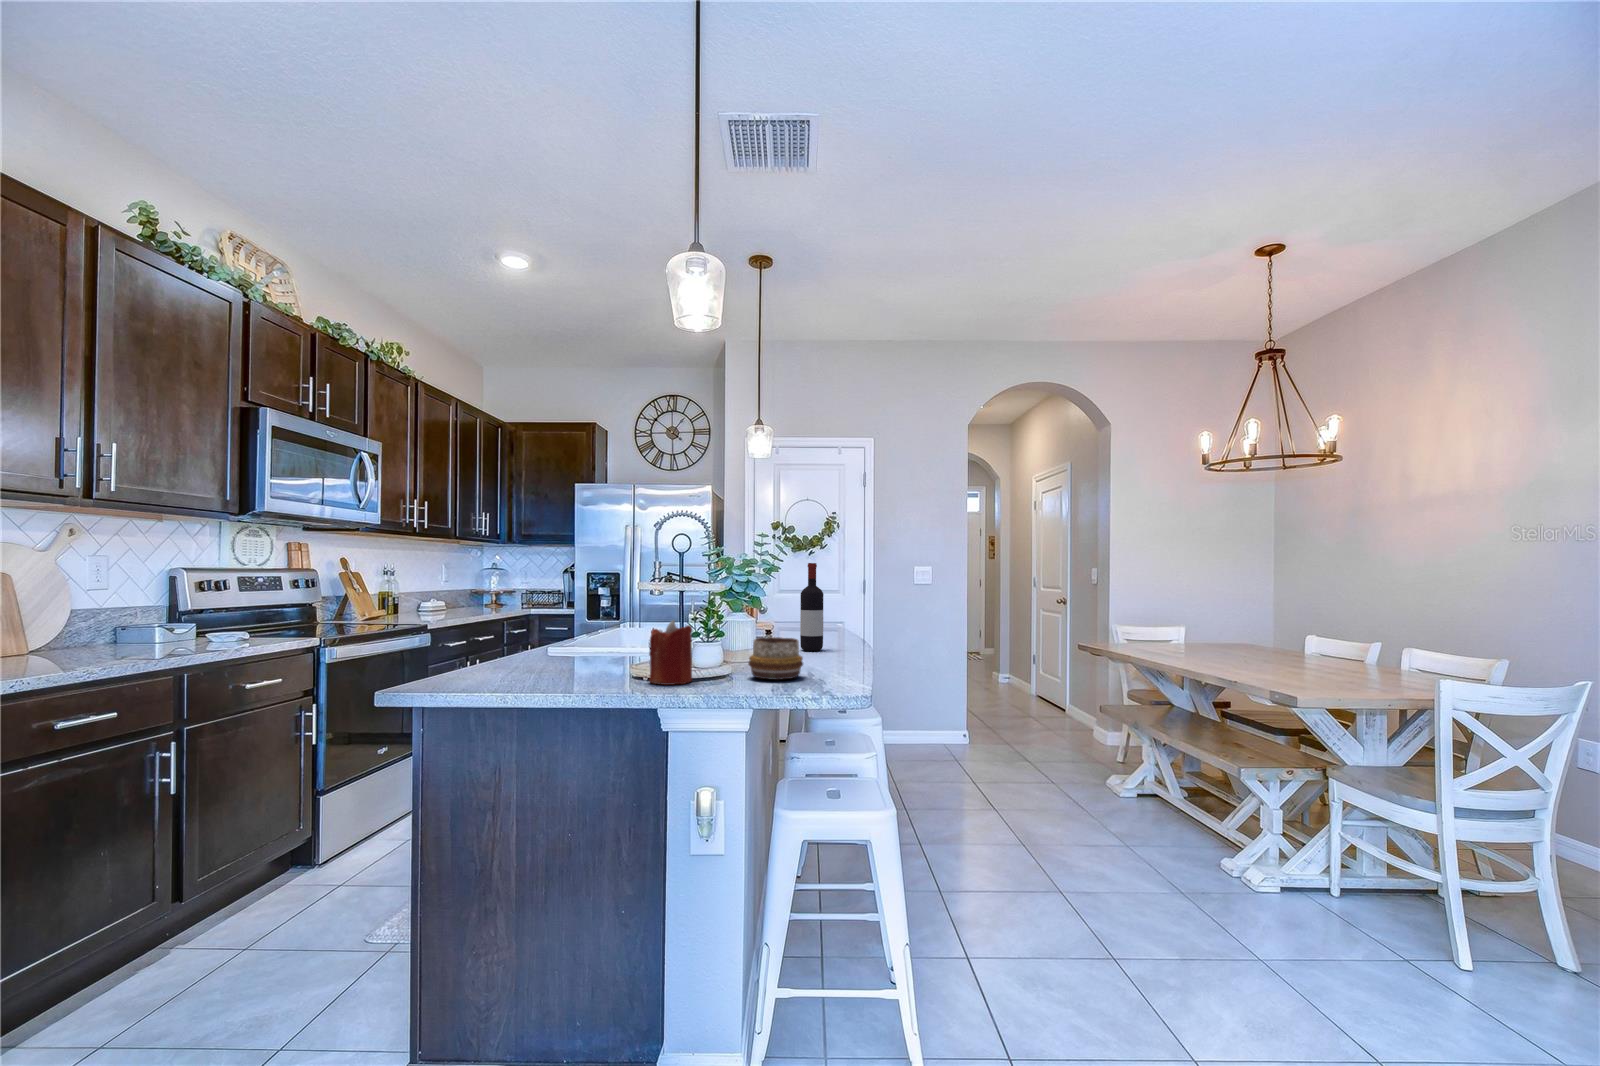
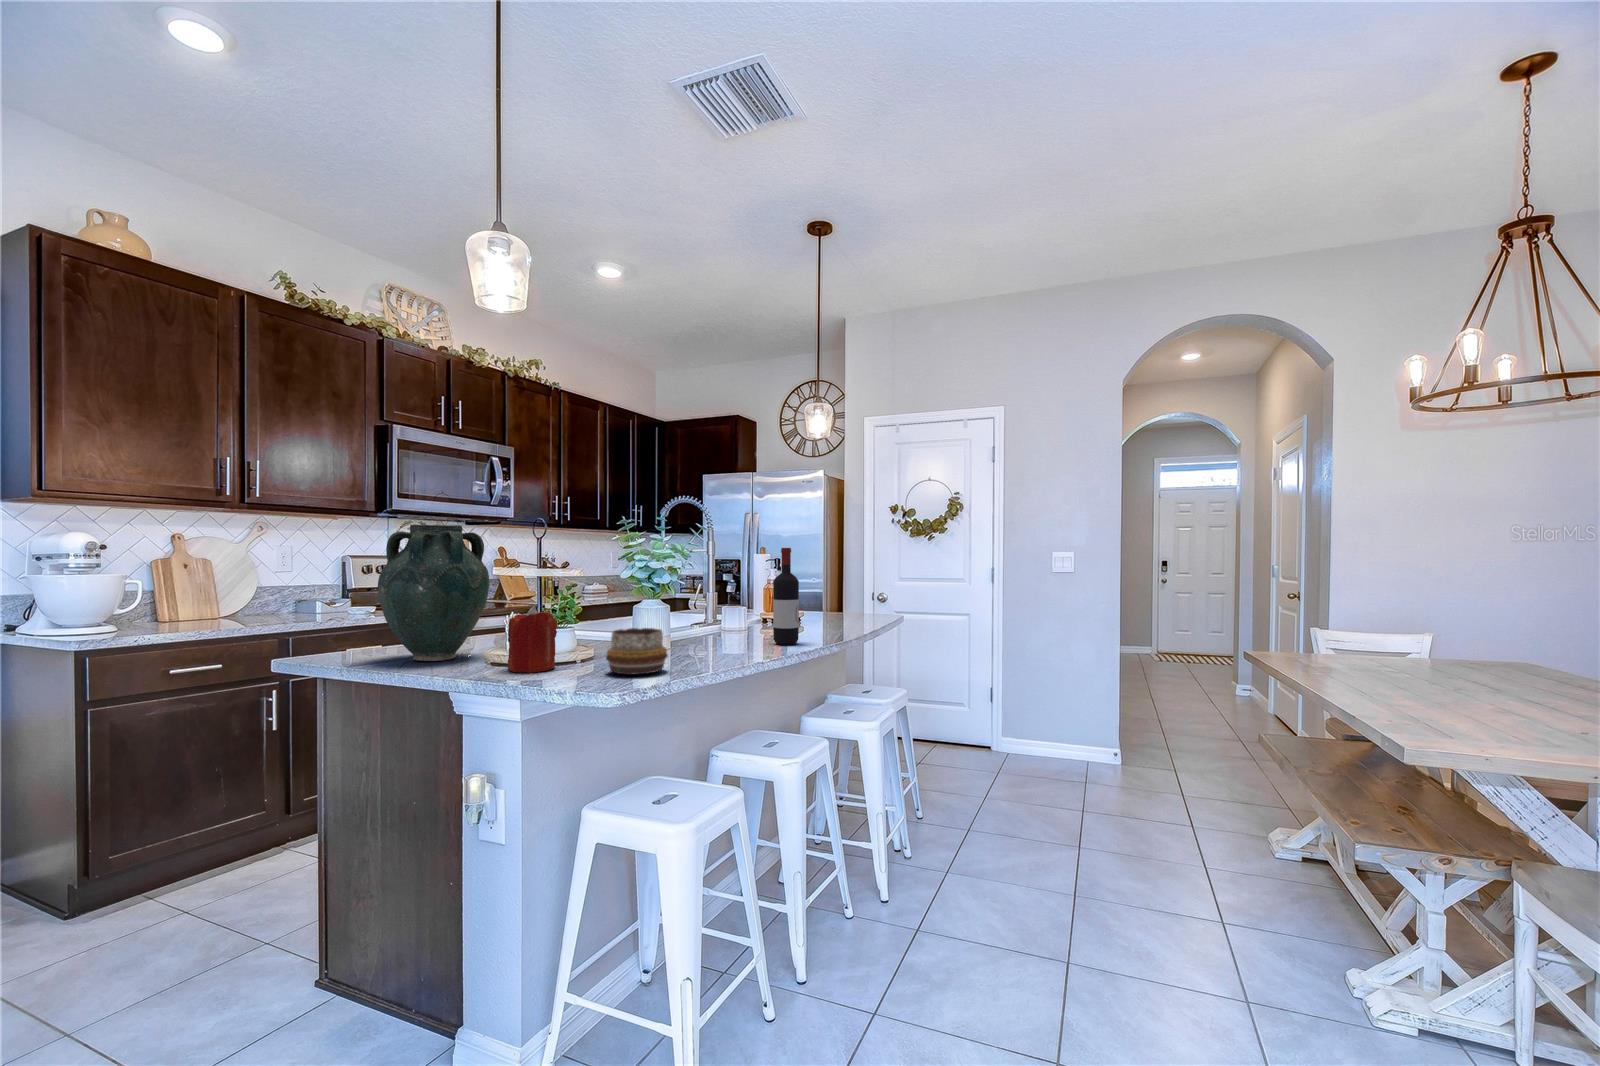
vase: none [476,538,587,682] -> present [378,525,489,661]

